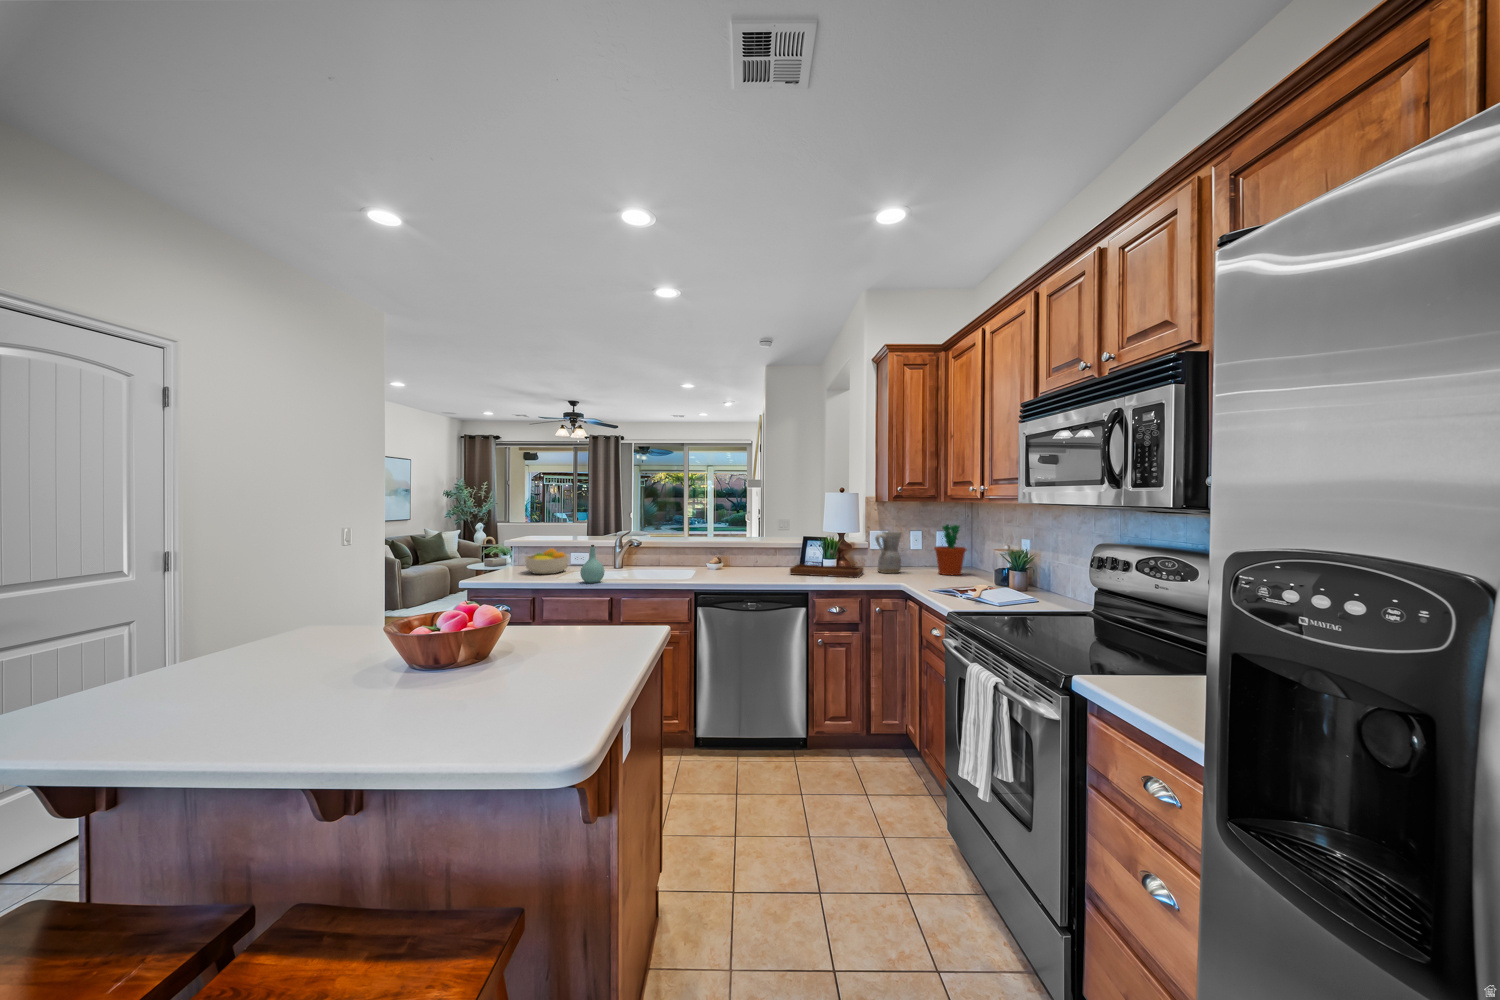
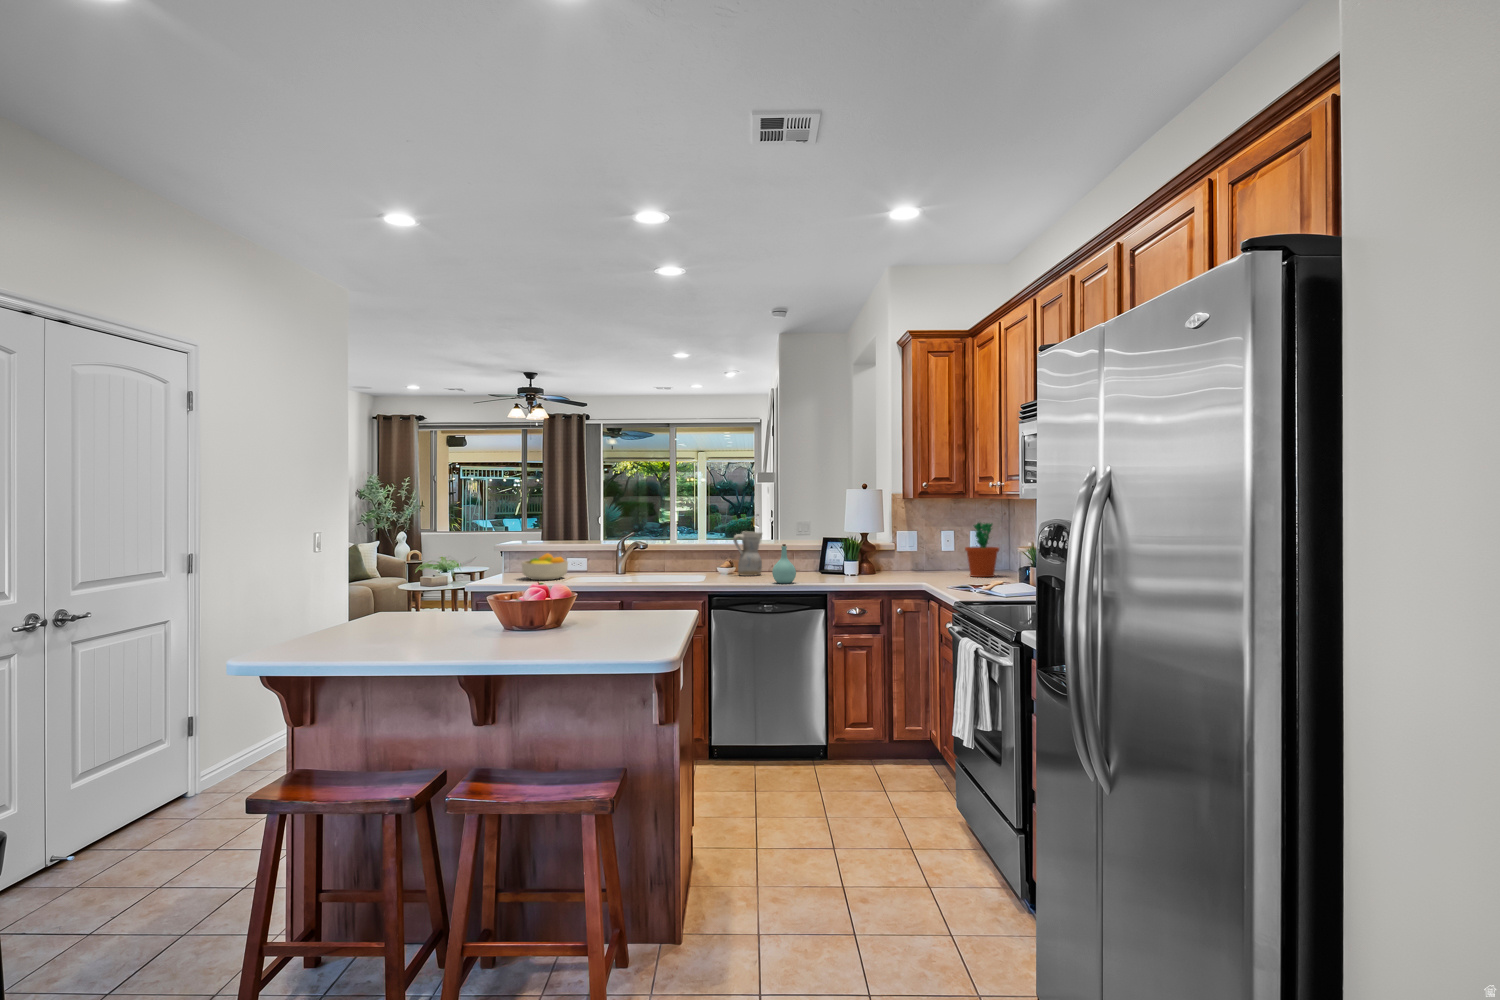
ceramic pitcher: present [875,531,901,573] -> present [733,532,762,576]
bottle: present [580,545,605,583] -> present [772,544,796,584]
tray: present [790,551,863,578] -> none [809,552,889,580]

